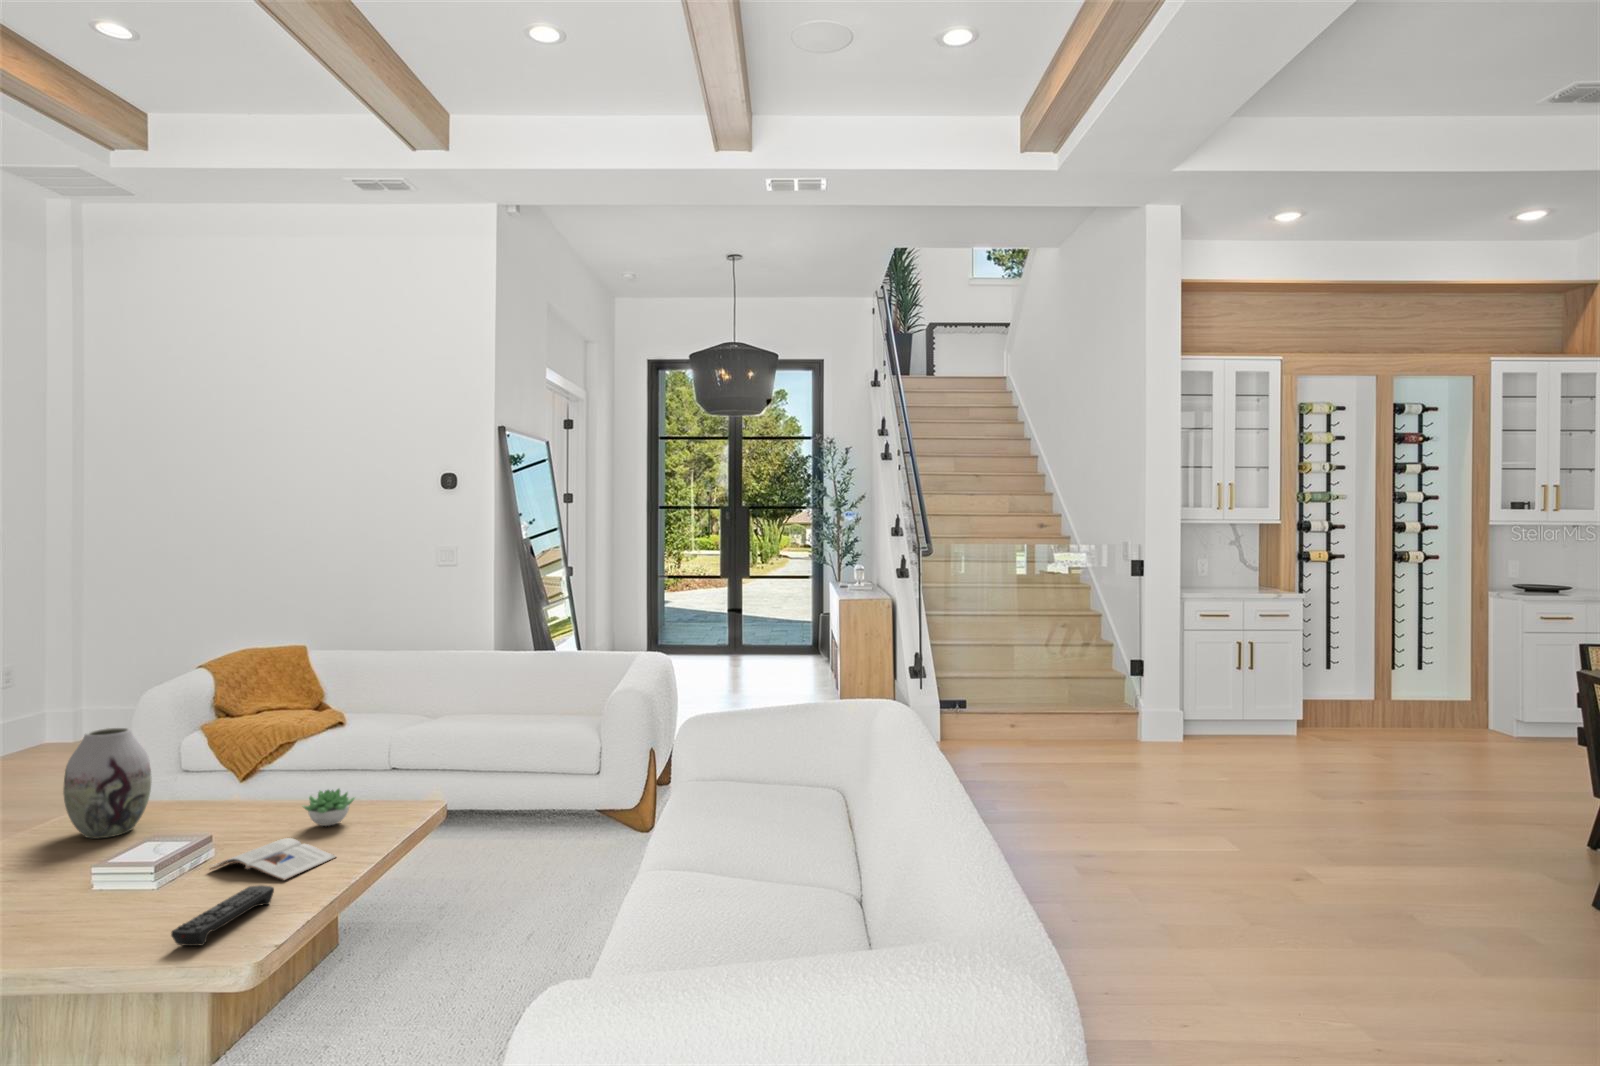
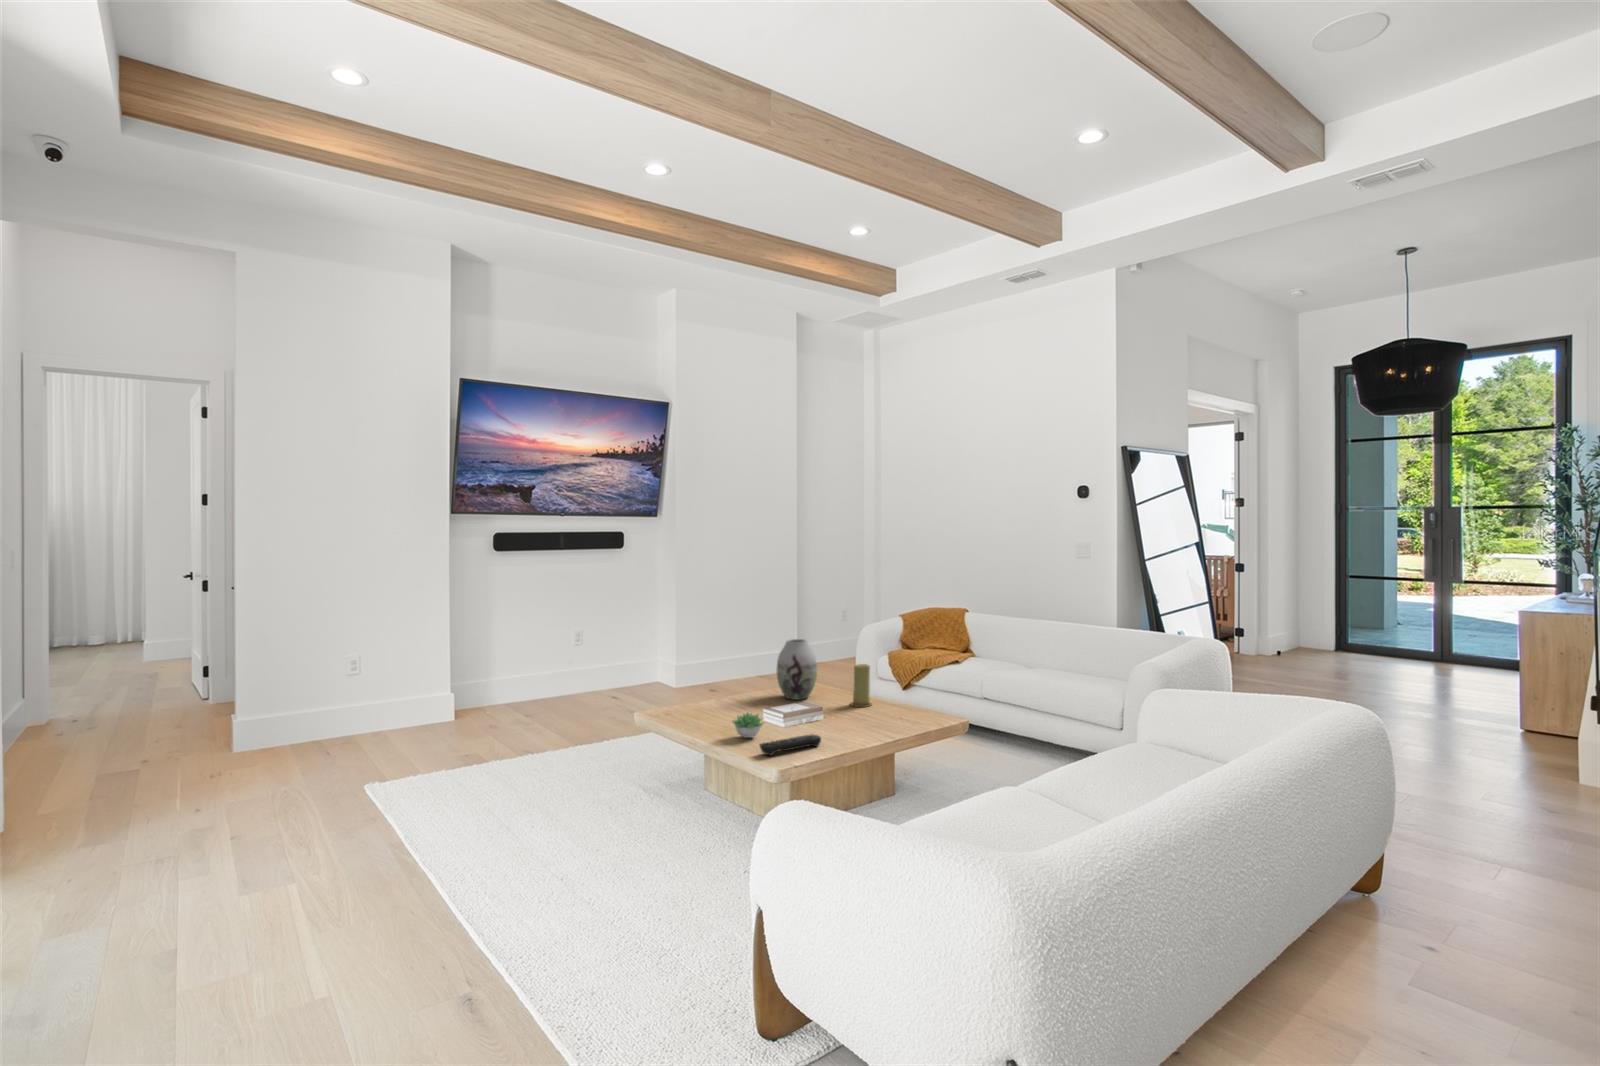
candle: none [231,750,273,823] -> present [850,664,872,707]
succulent plant: present [302,789,354,826] -> present [733,713,763,738]
magazine: present [210,838,336,880] -> none [813,717,874,738]

